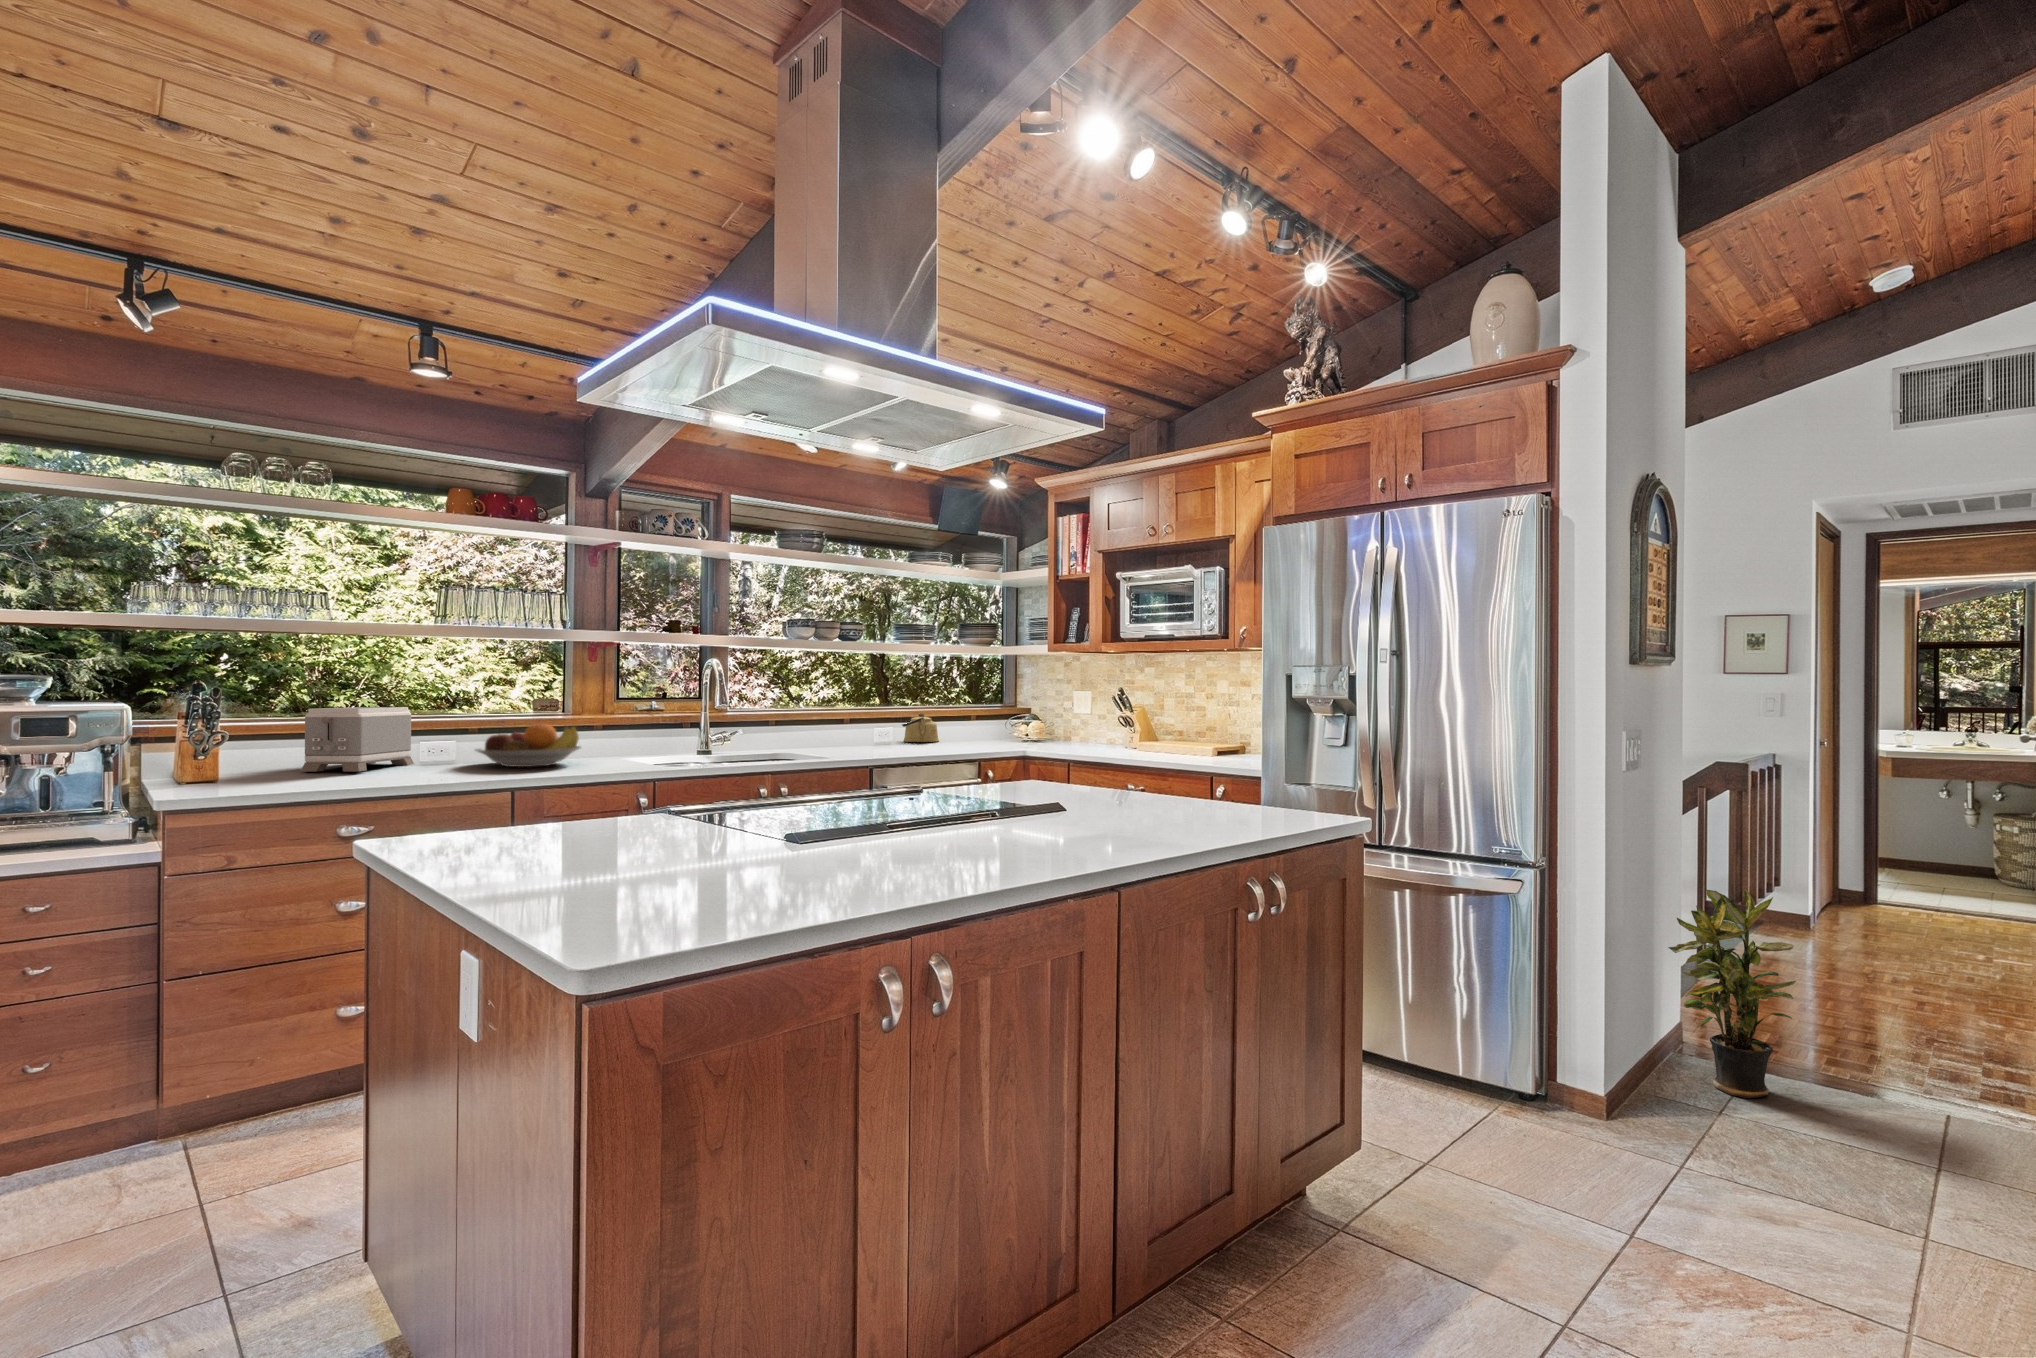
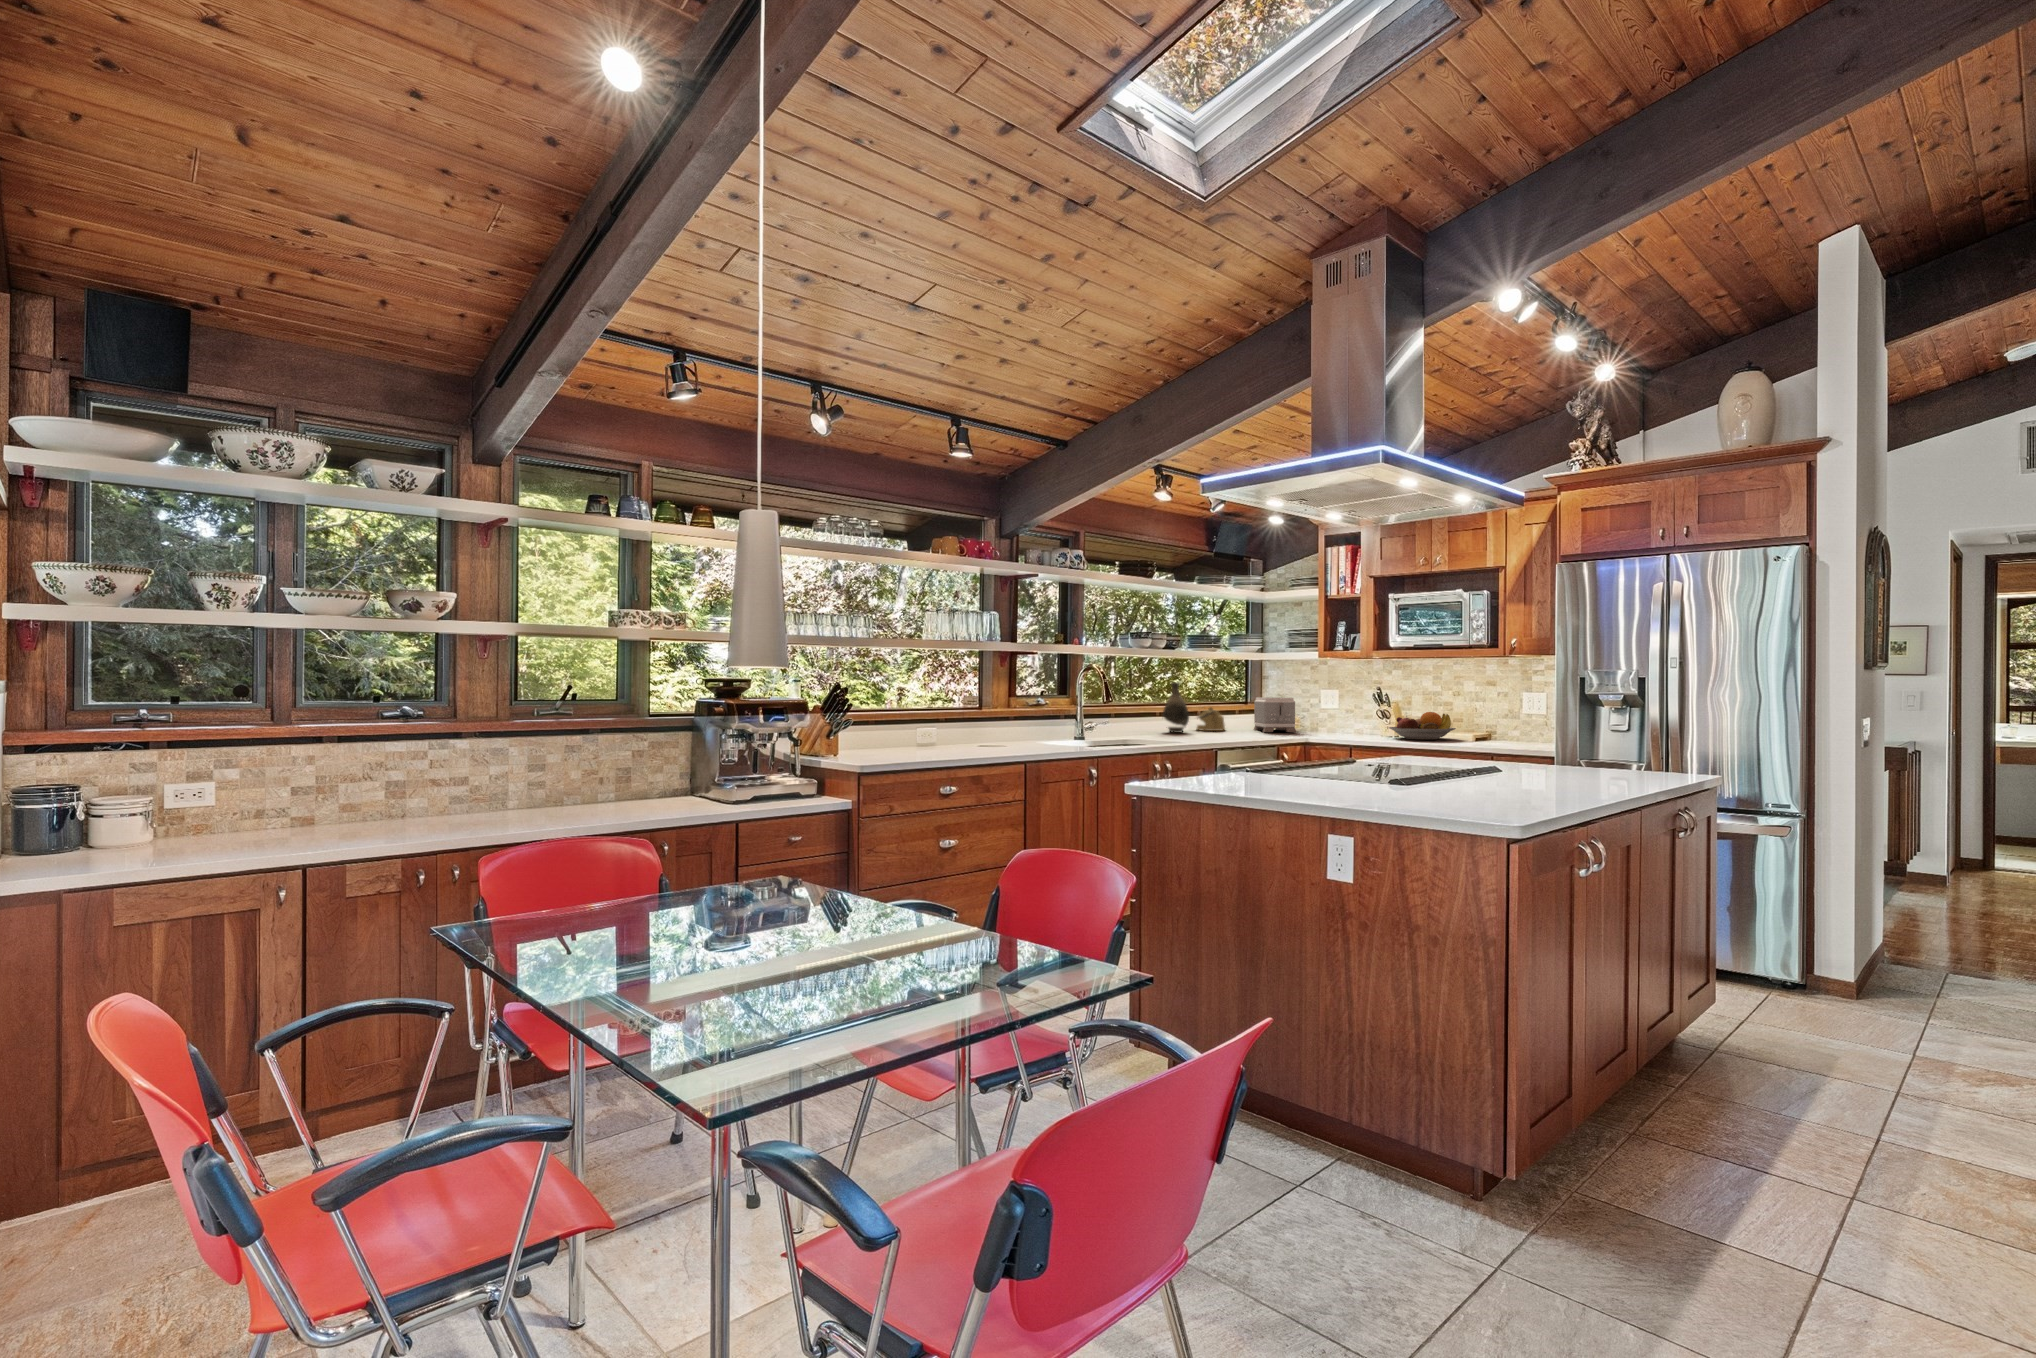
vase: none [851,683,883,745] -> present [1163,682,1189,733]
toaster: present [301,707,414,772] -> present [1254,697,1296,732]
fruit bowl: present [475,723,581,767] -> present [1388,712,1456,740]
potted plant: present [1668,890,1796,1098] -> none [1889,836,1994,987]

